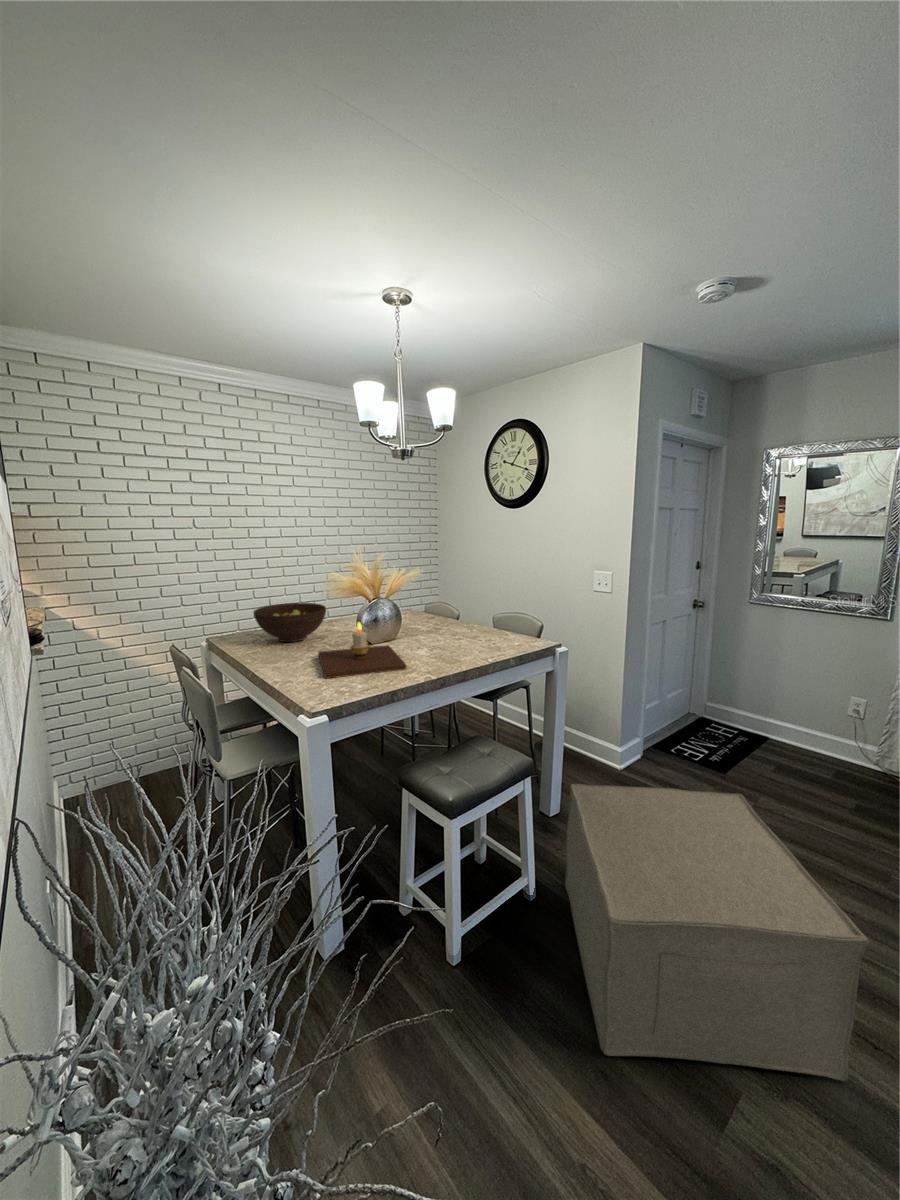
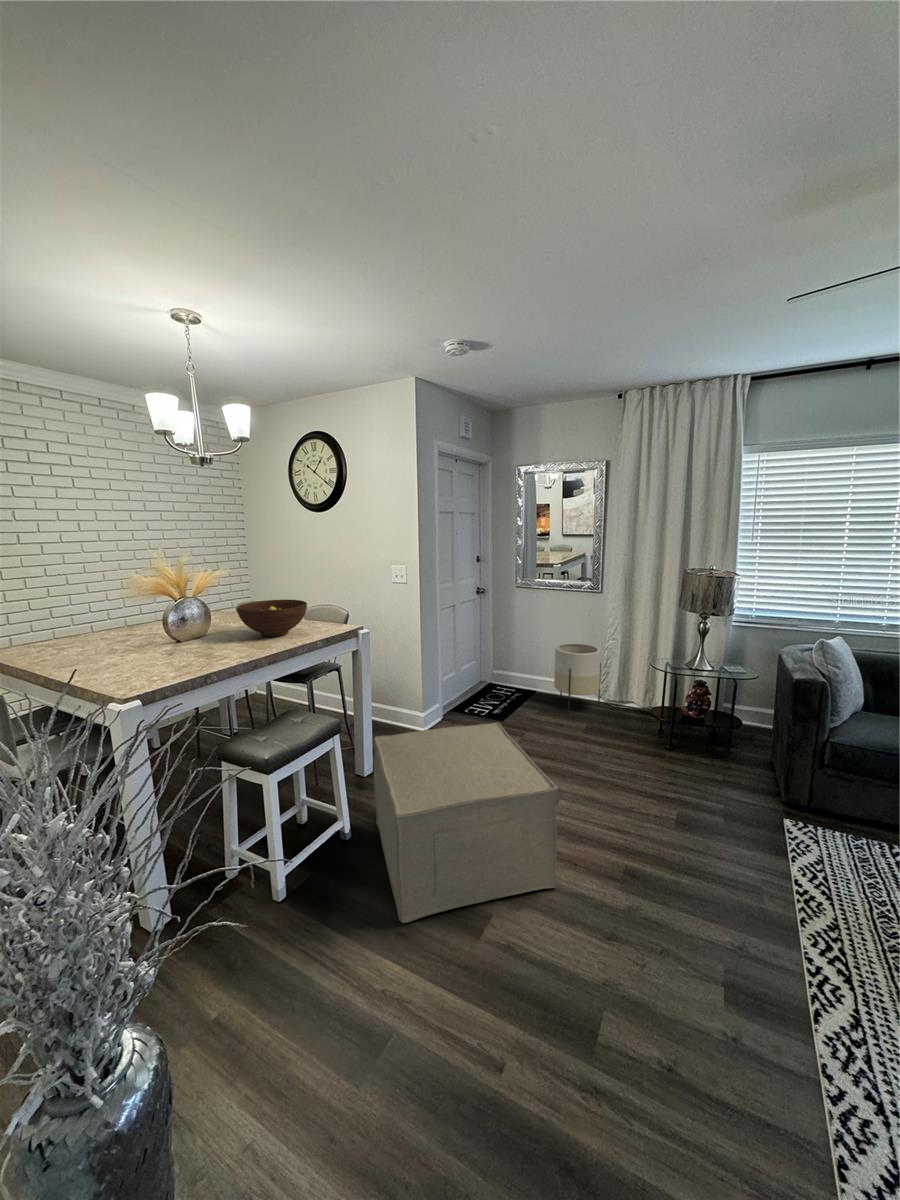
fruit bowl: present [254,603,326,642] -> present [237,600,307,637]
candle: present [318,622,406,679] -> none [121,618,218,674]
planter: none [803,684,888,781] -> present [554,643,601,713]

